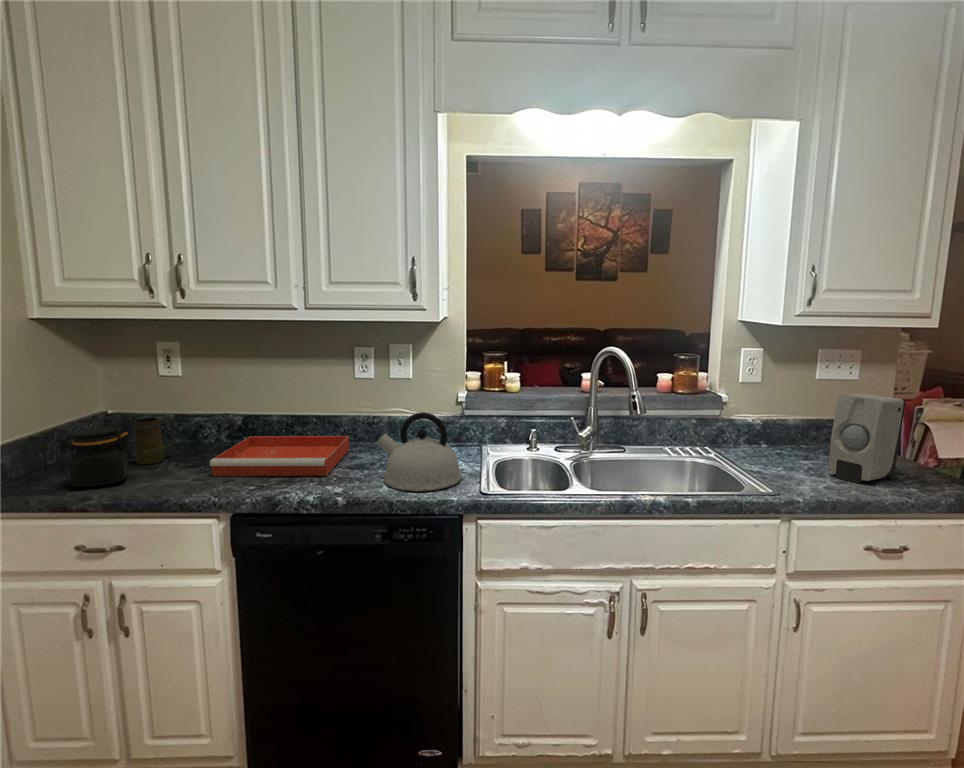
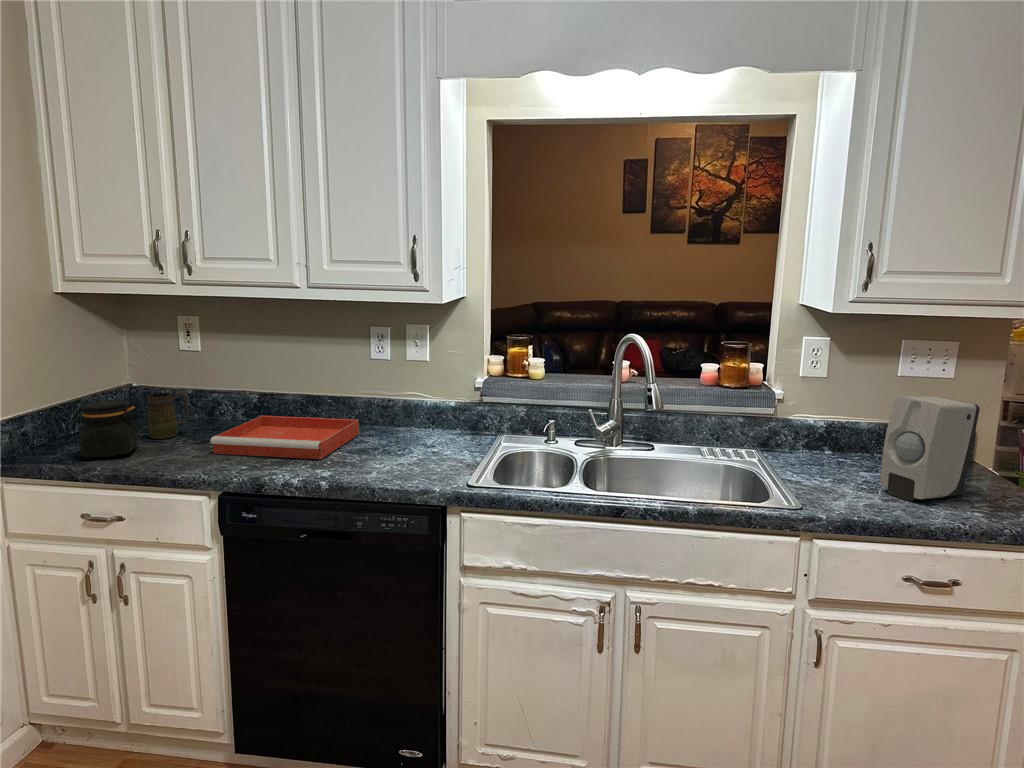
kettle: present [376,412,462,491] -> none [369,398,457,481]

